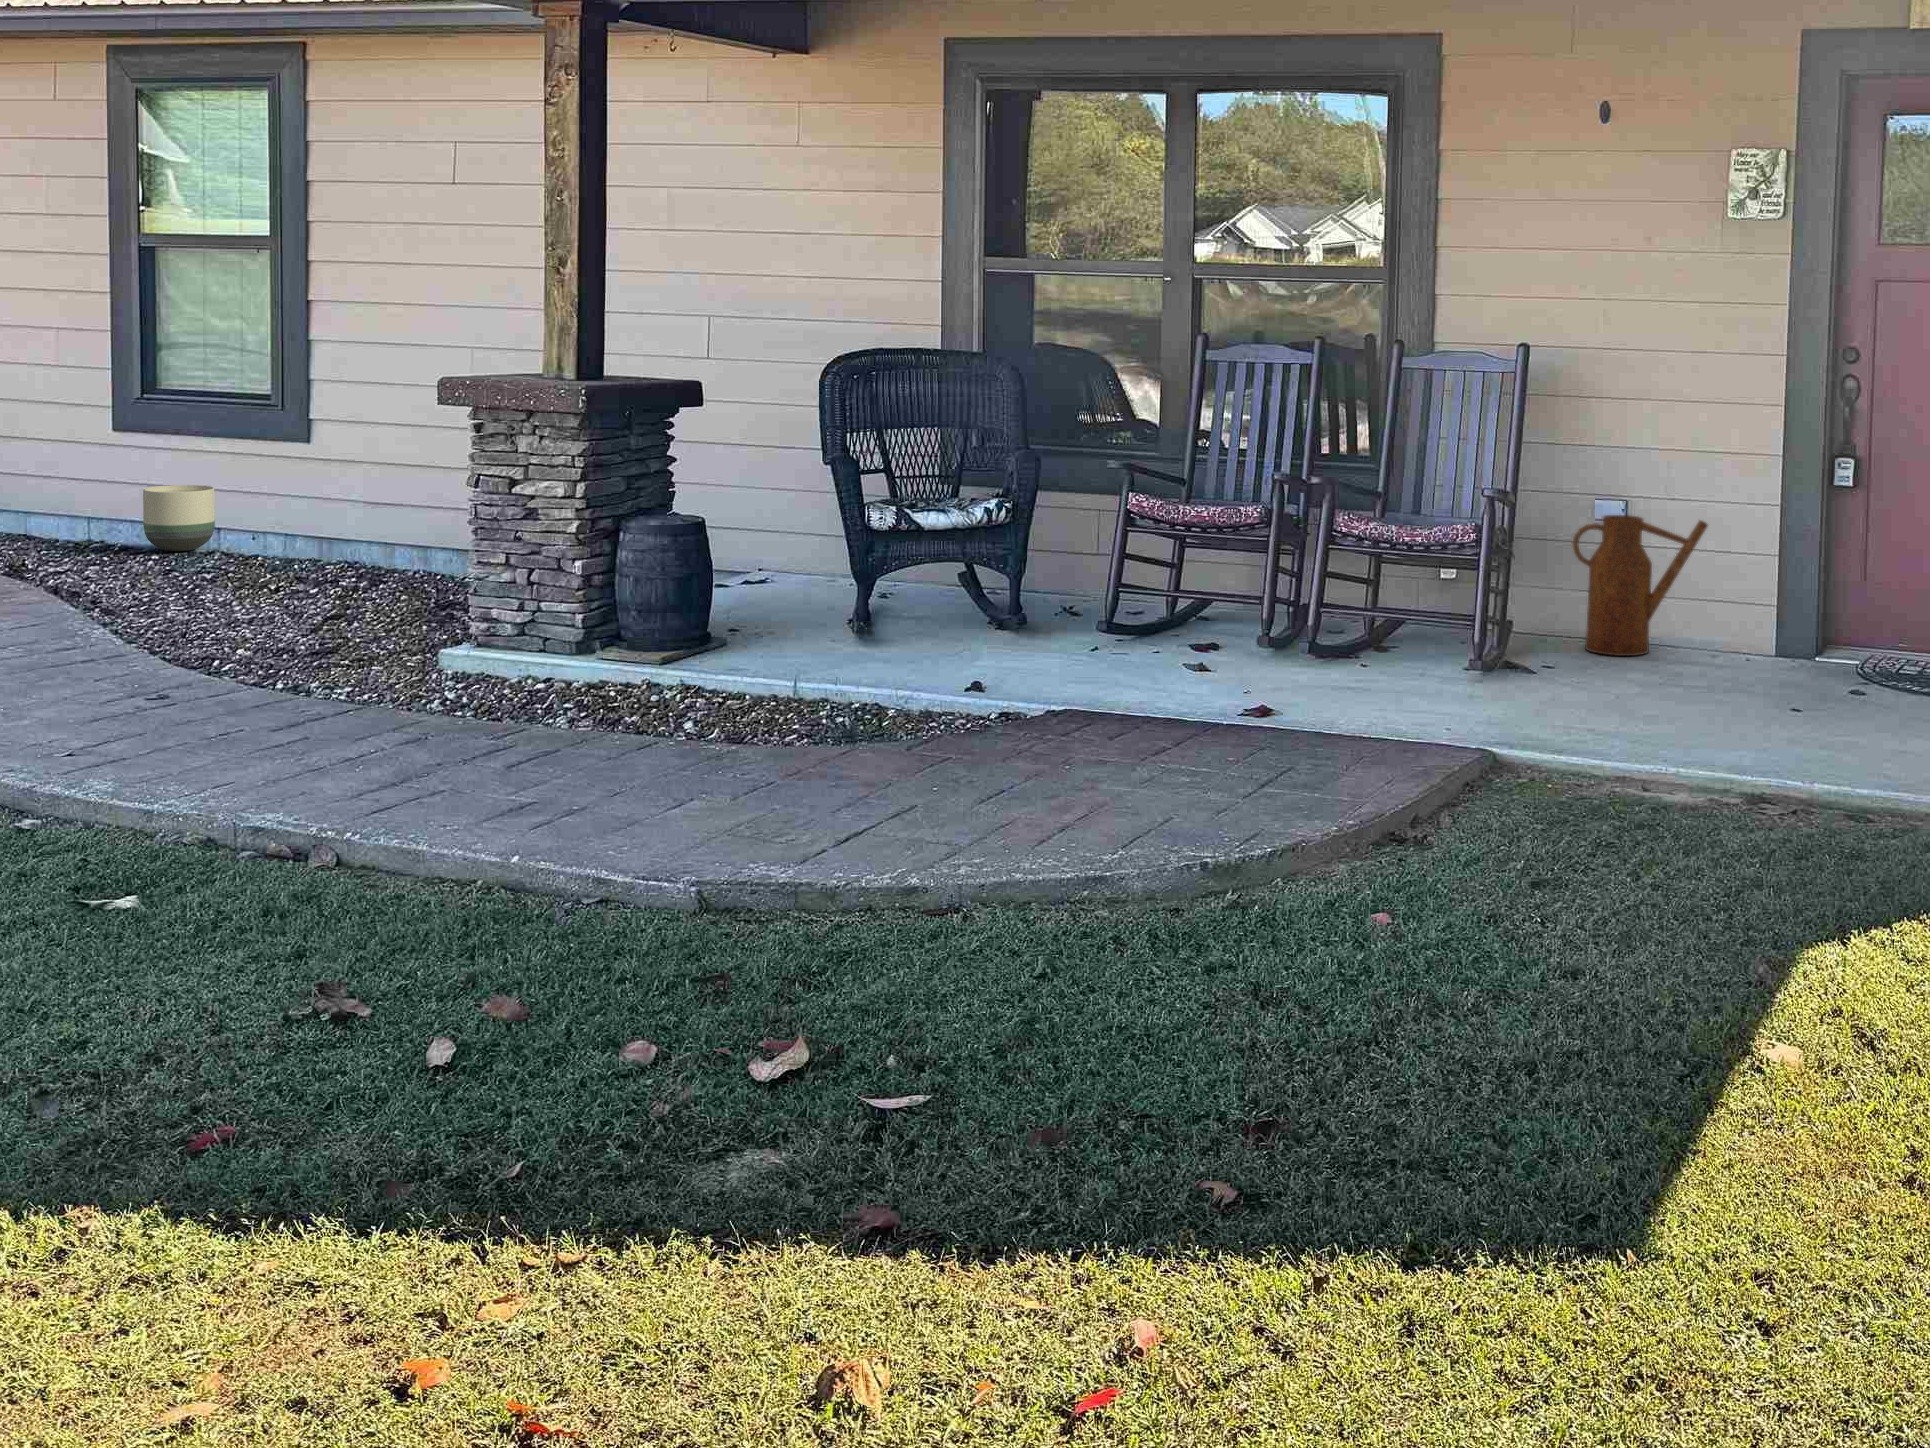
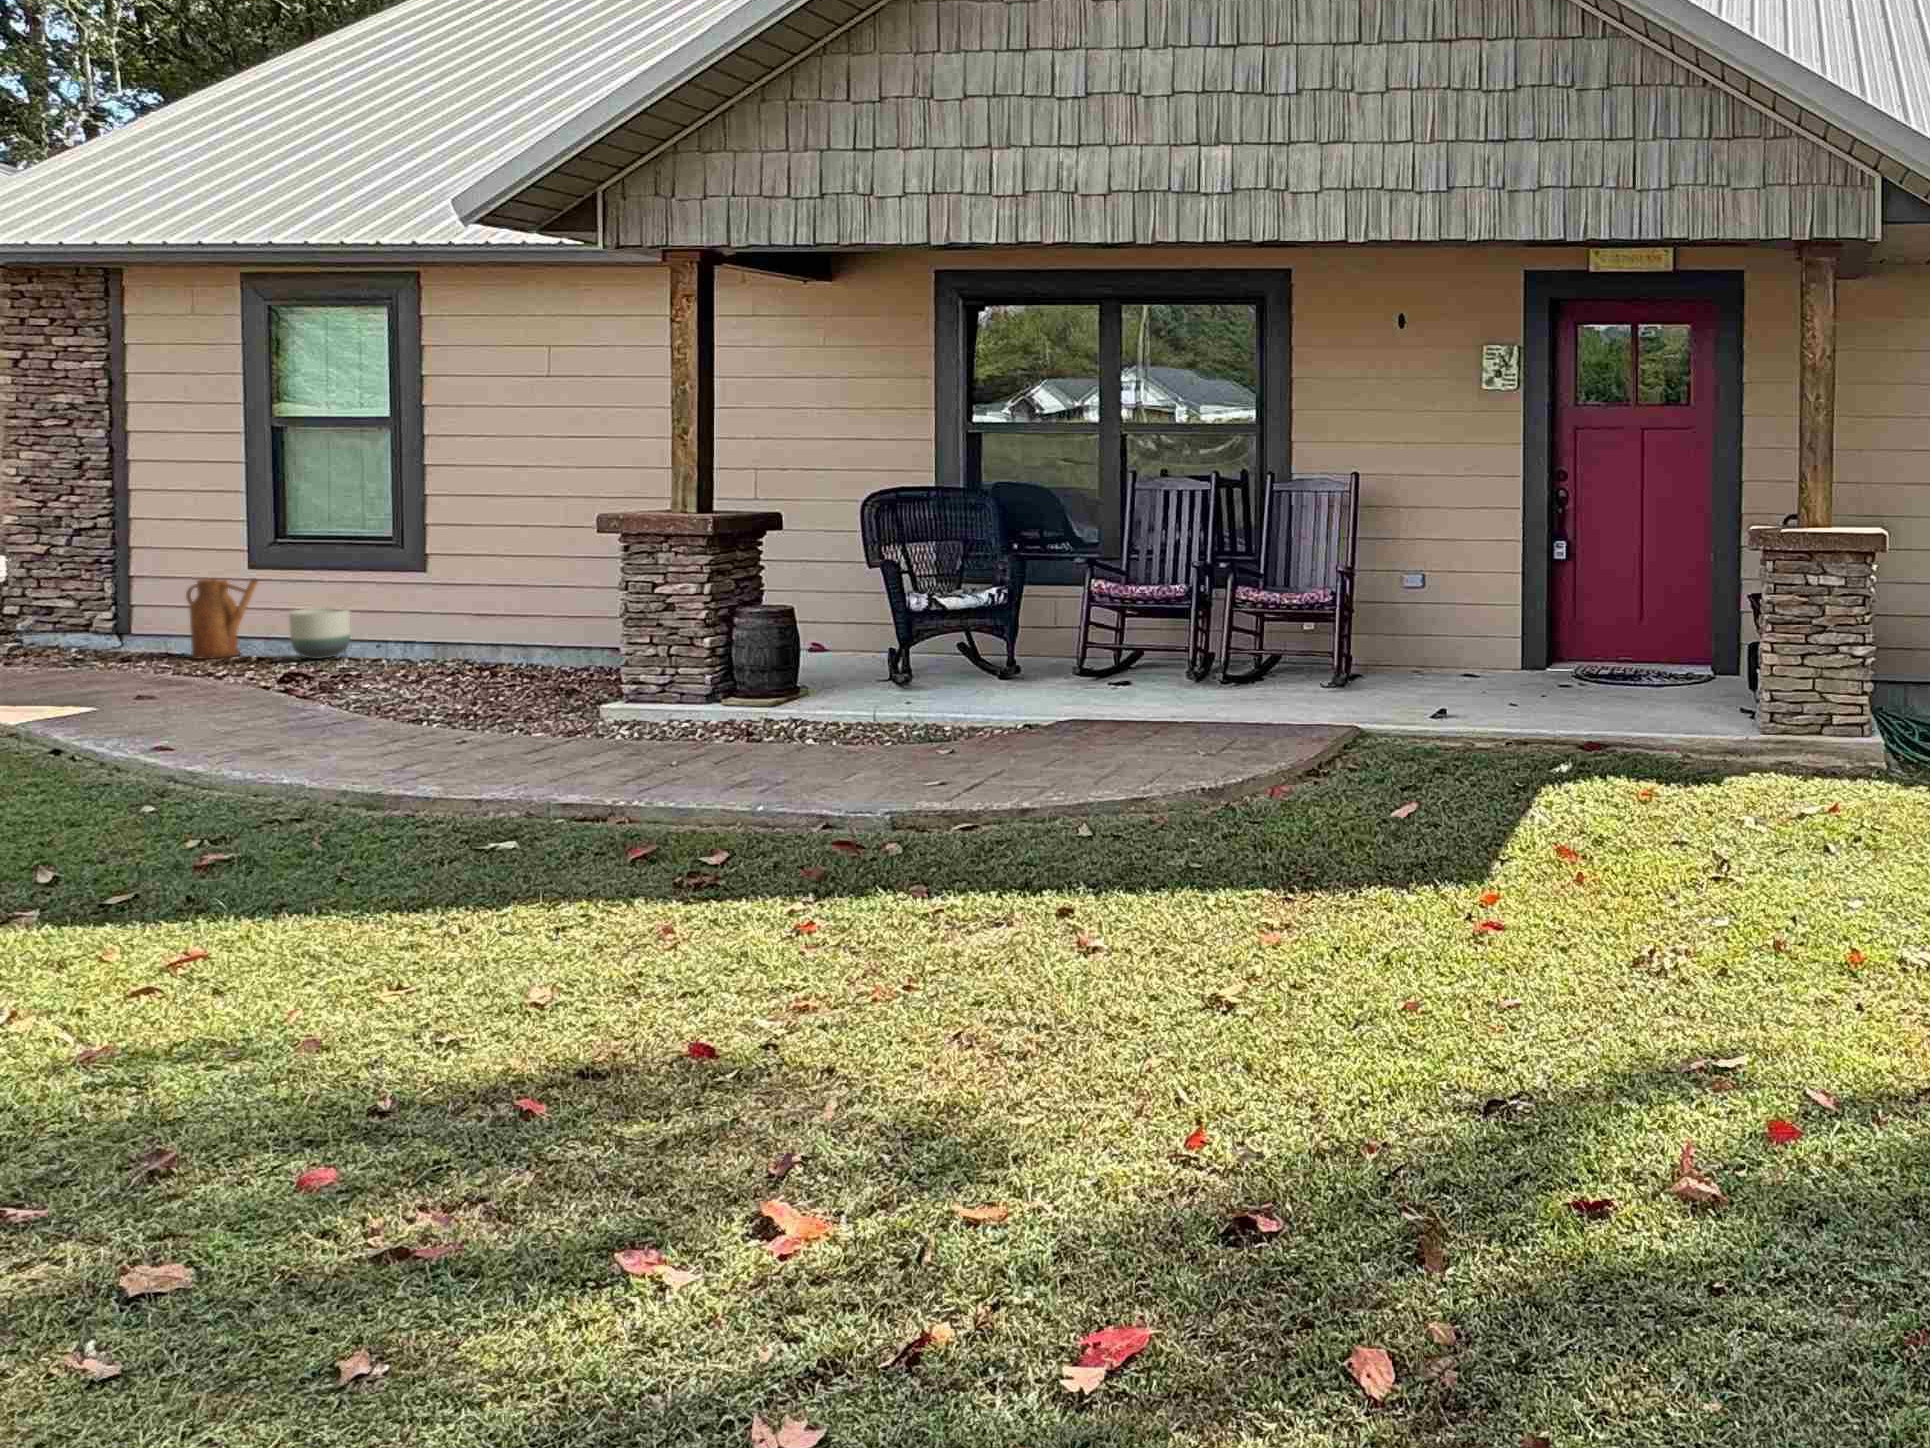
watering can: present [1573,515,1708,656] -> present [186,578,257,659]

